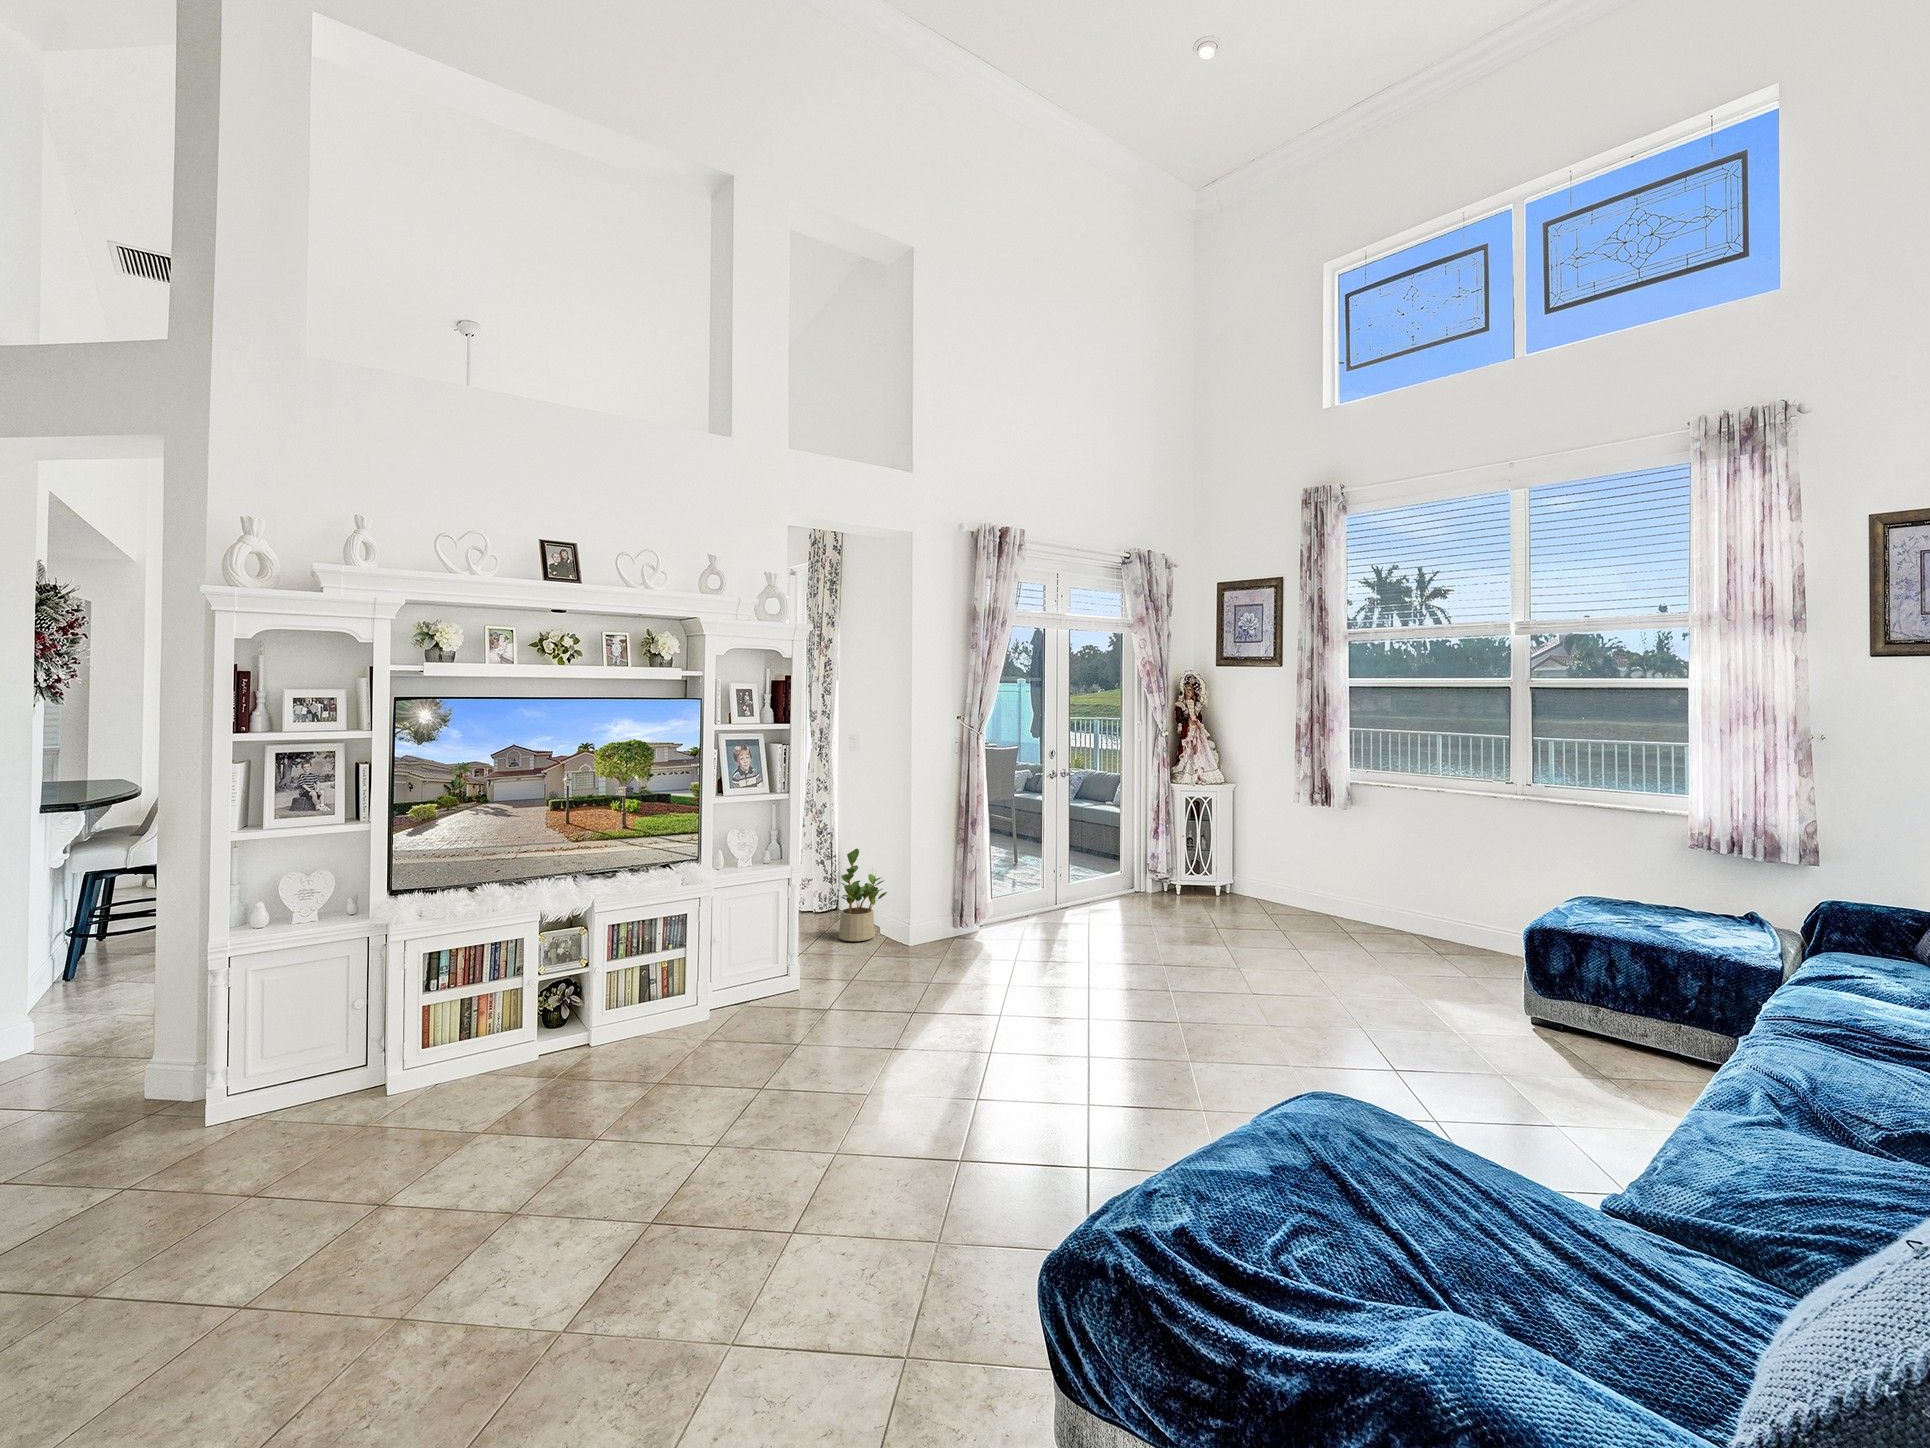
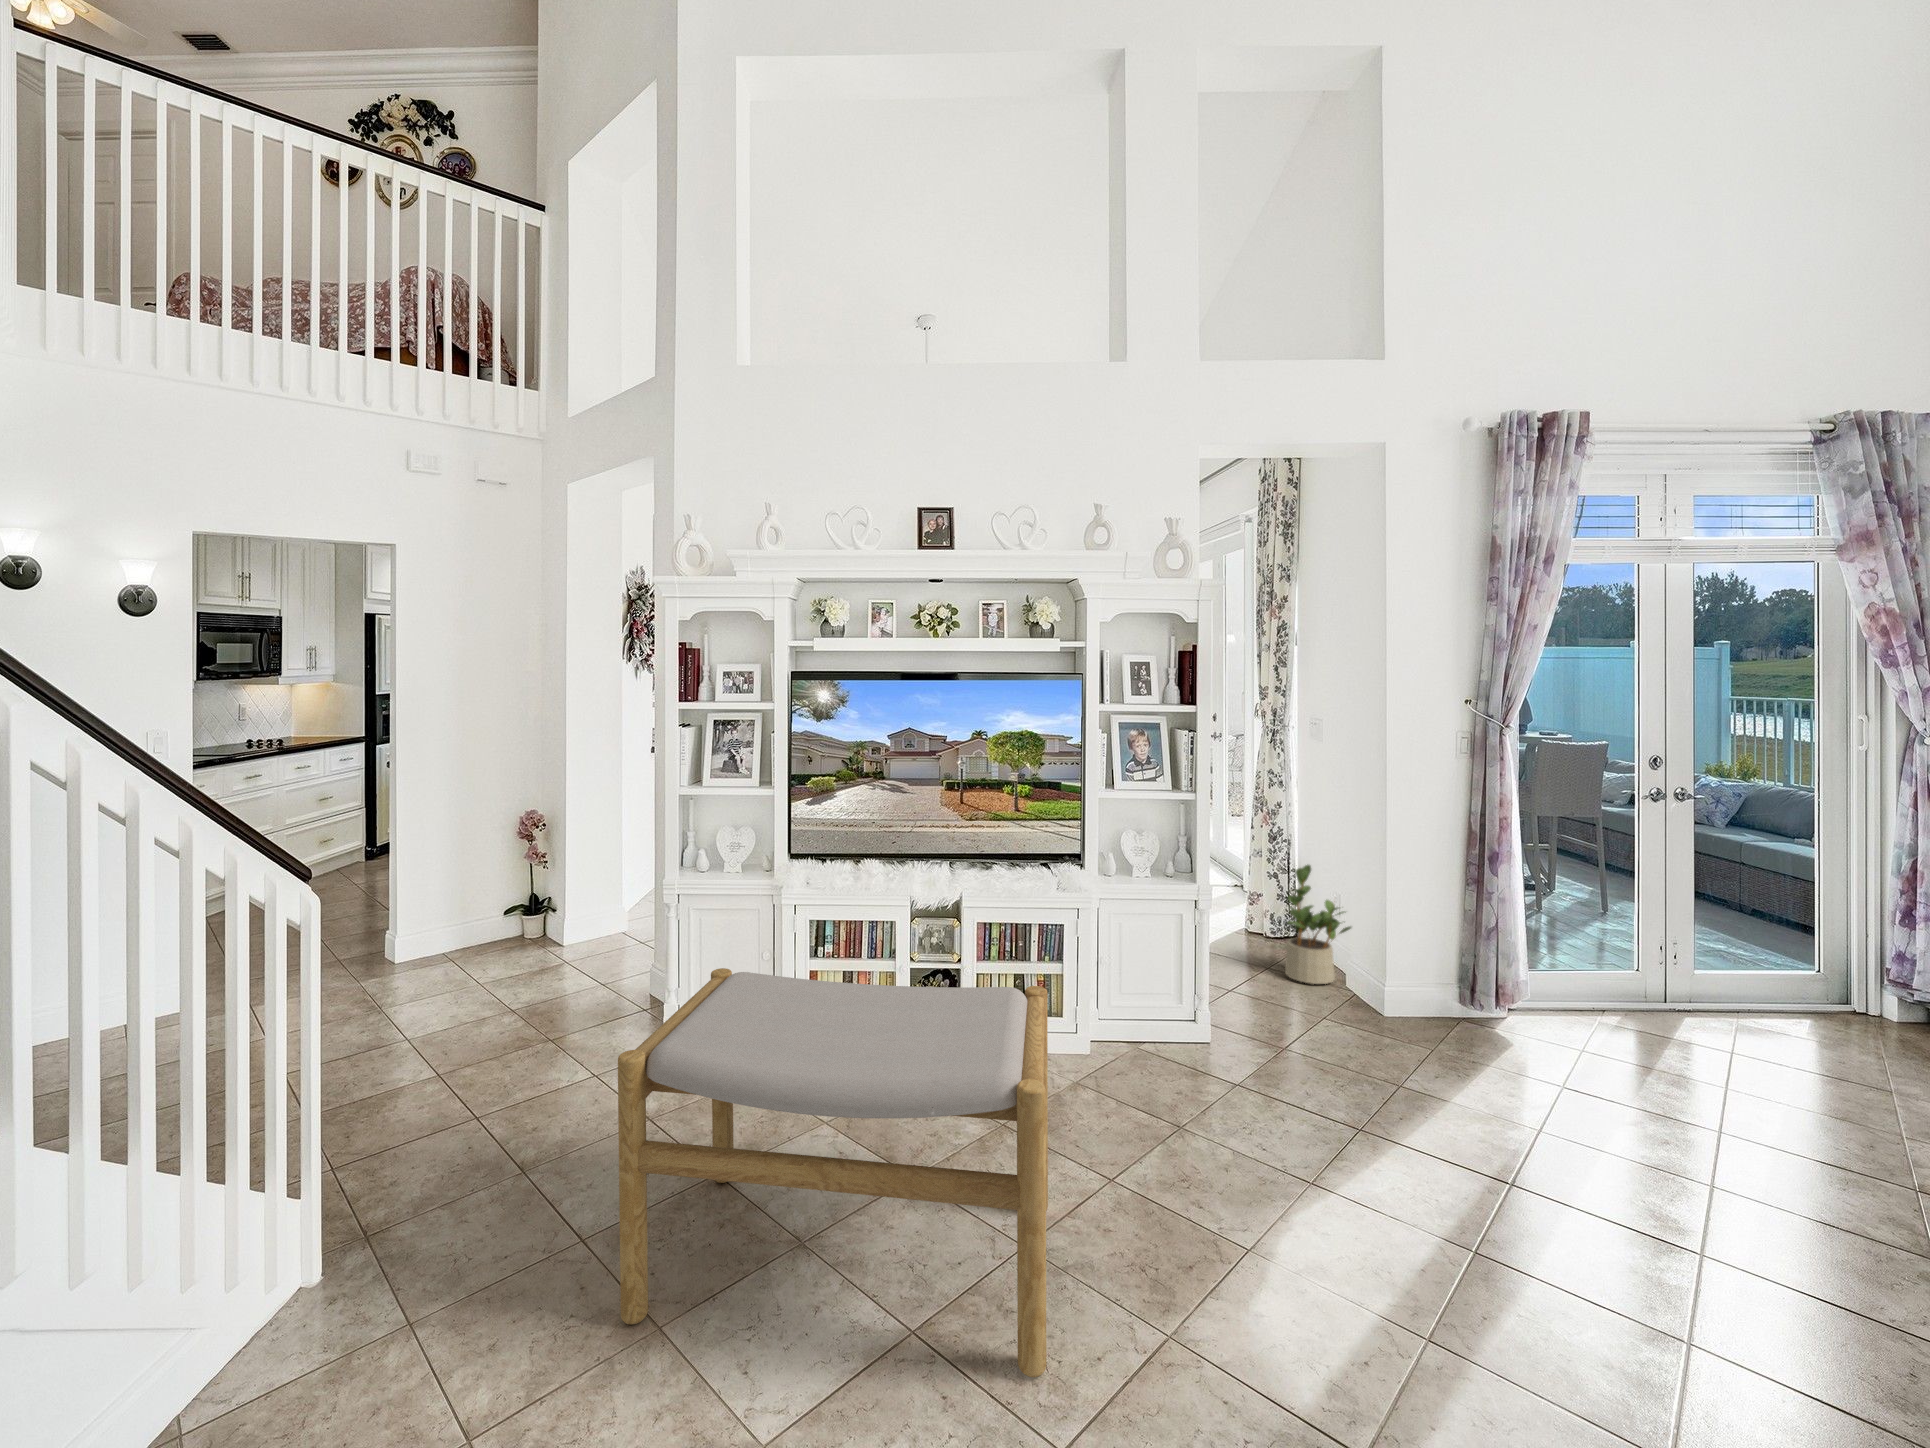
footstool: none [369,945,769,1308] -> present [618,968,1048,1377]

